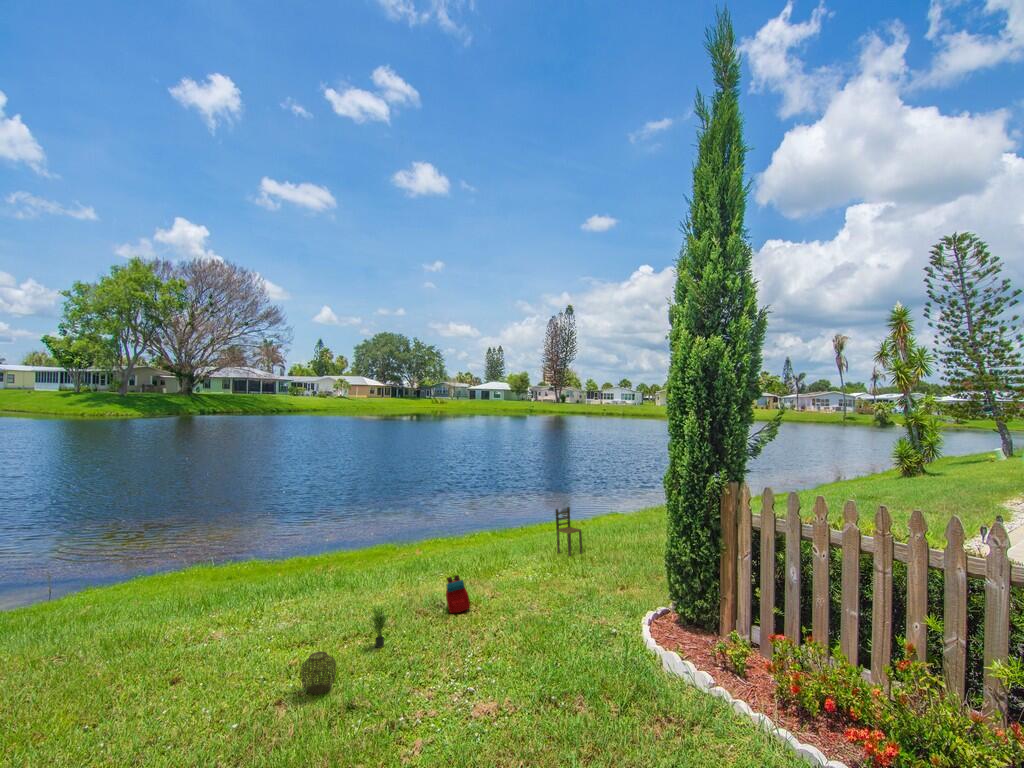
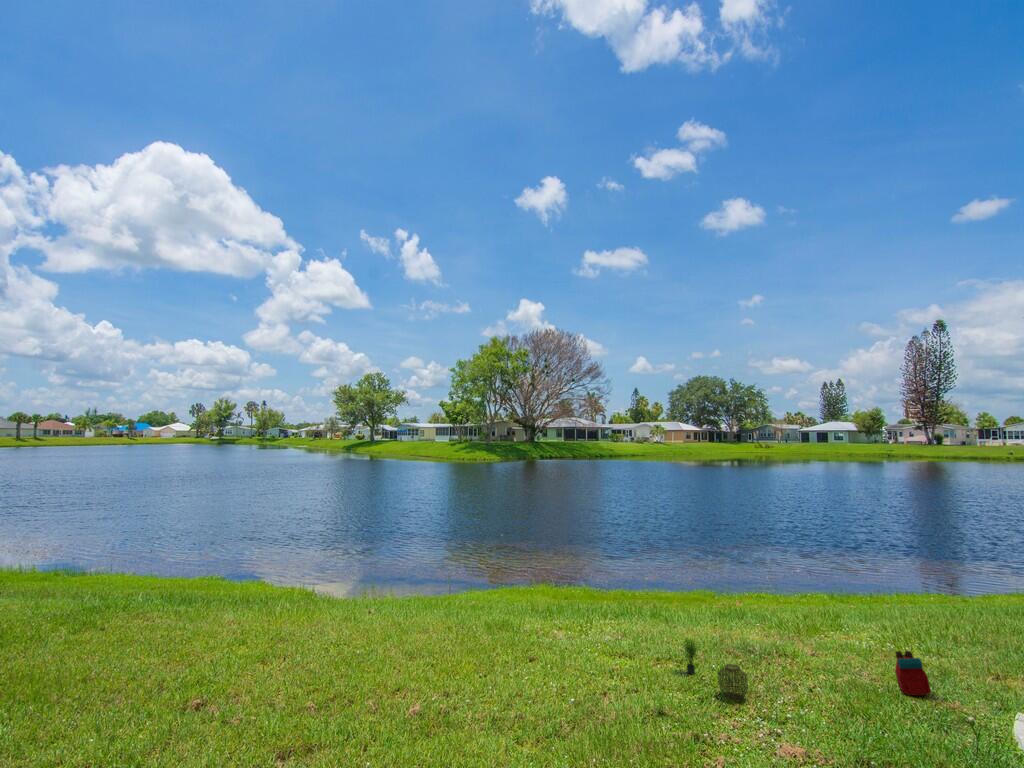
chair: present [556,507,582,556] -> none [899,576,937,634]
backpack: present [446,575,470,613] -> present [895,651,931,696]
woven basket: present [301,652,336,694] -> present [718,664,748,700]

